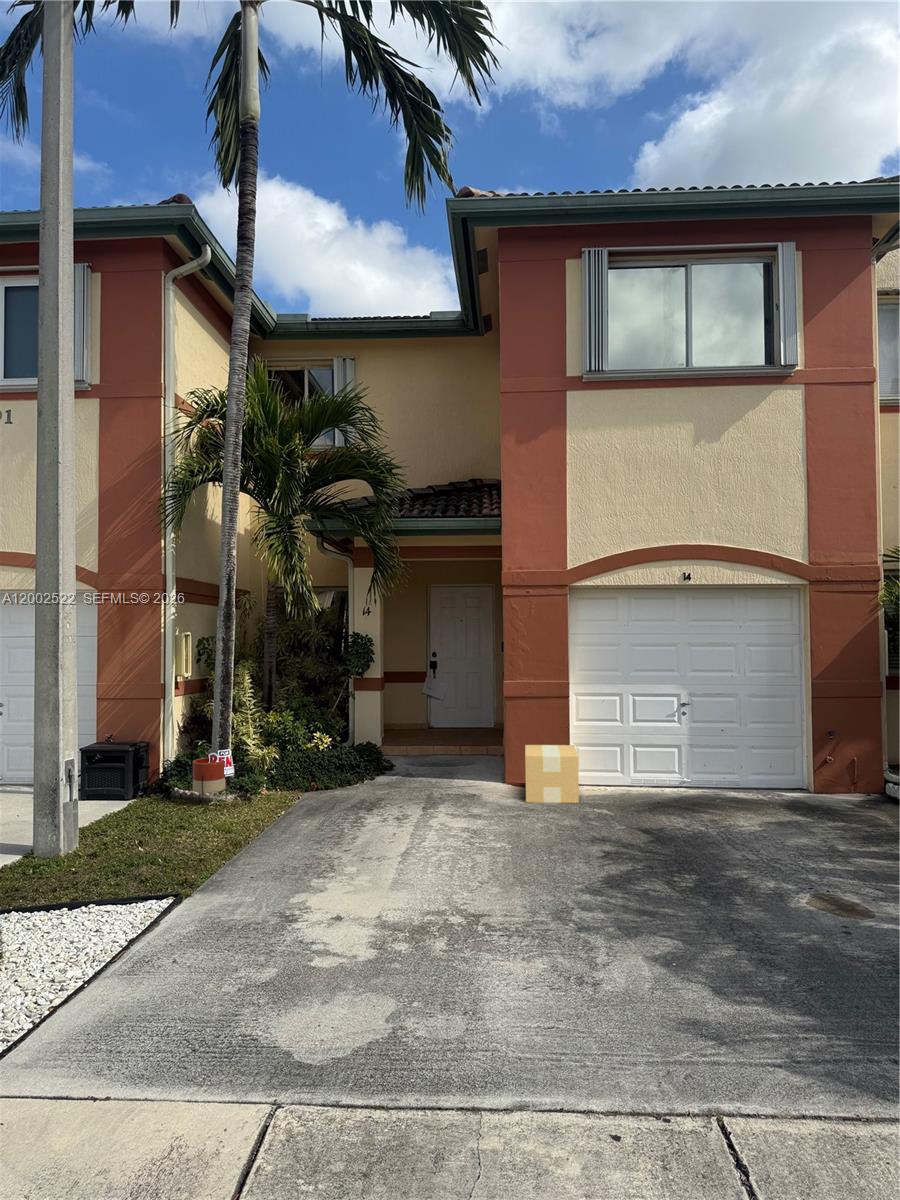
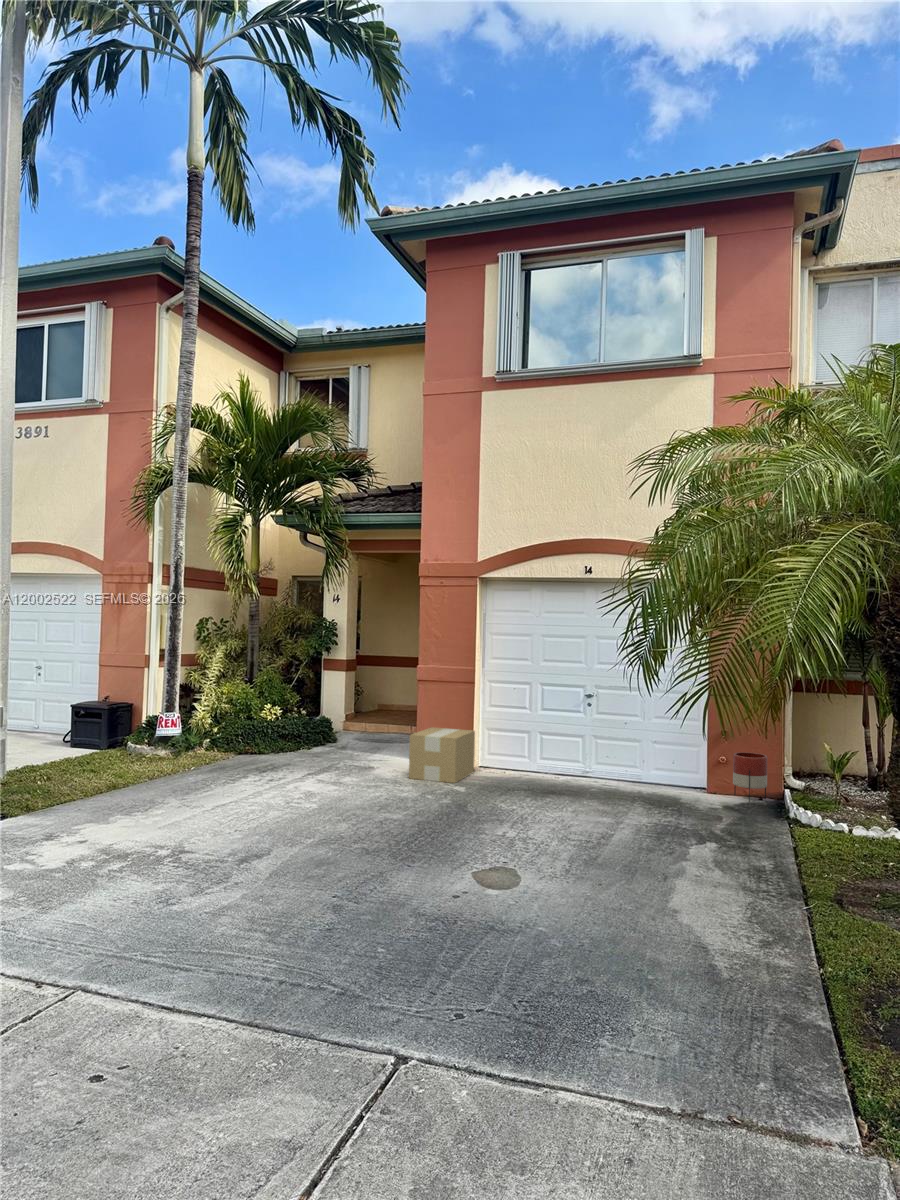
planter: present [193,757,227,807] -> present [733,752,768,800]

